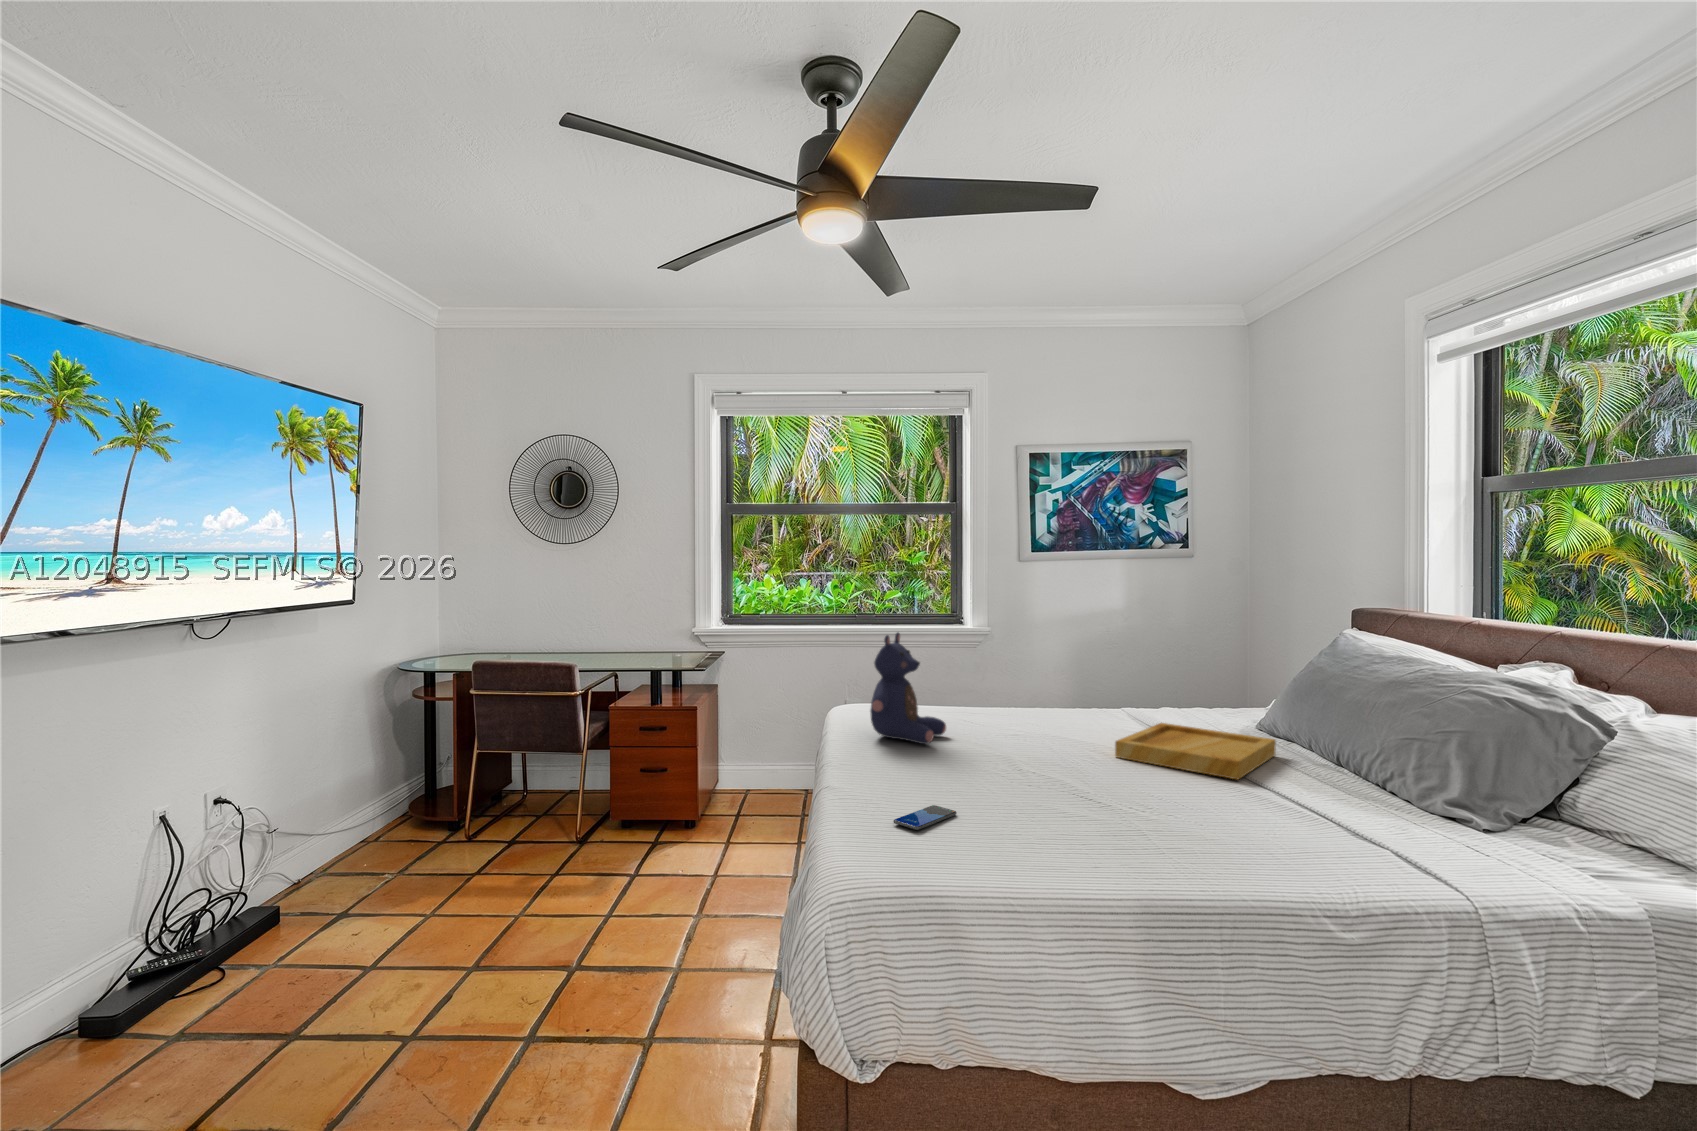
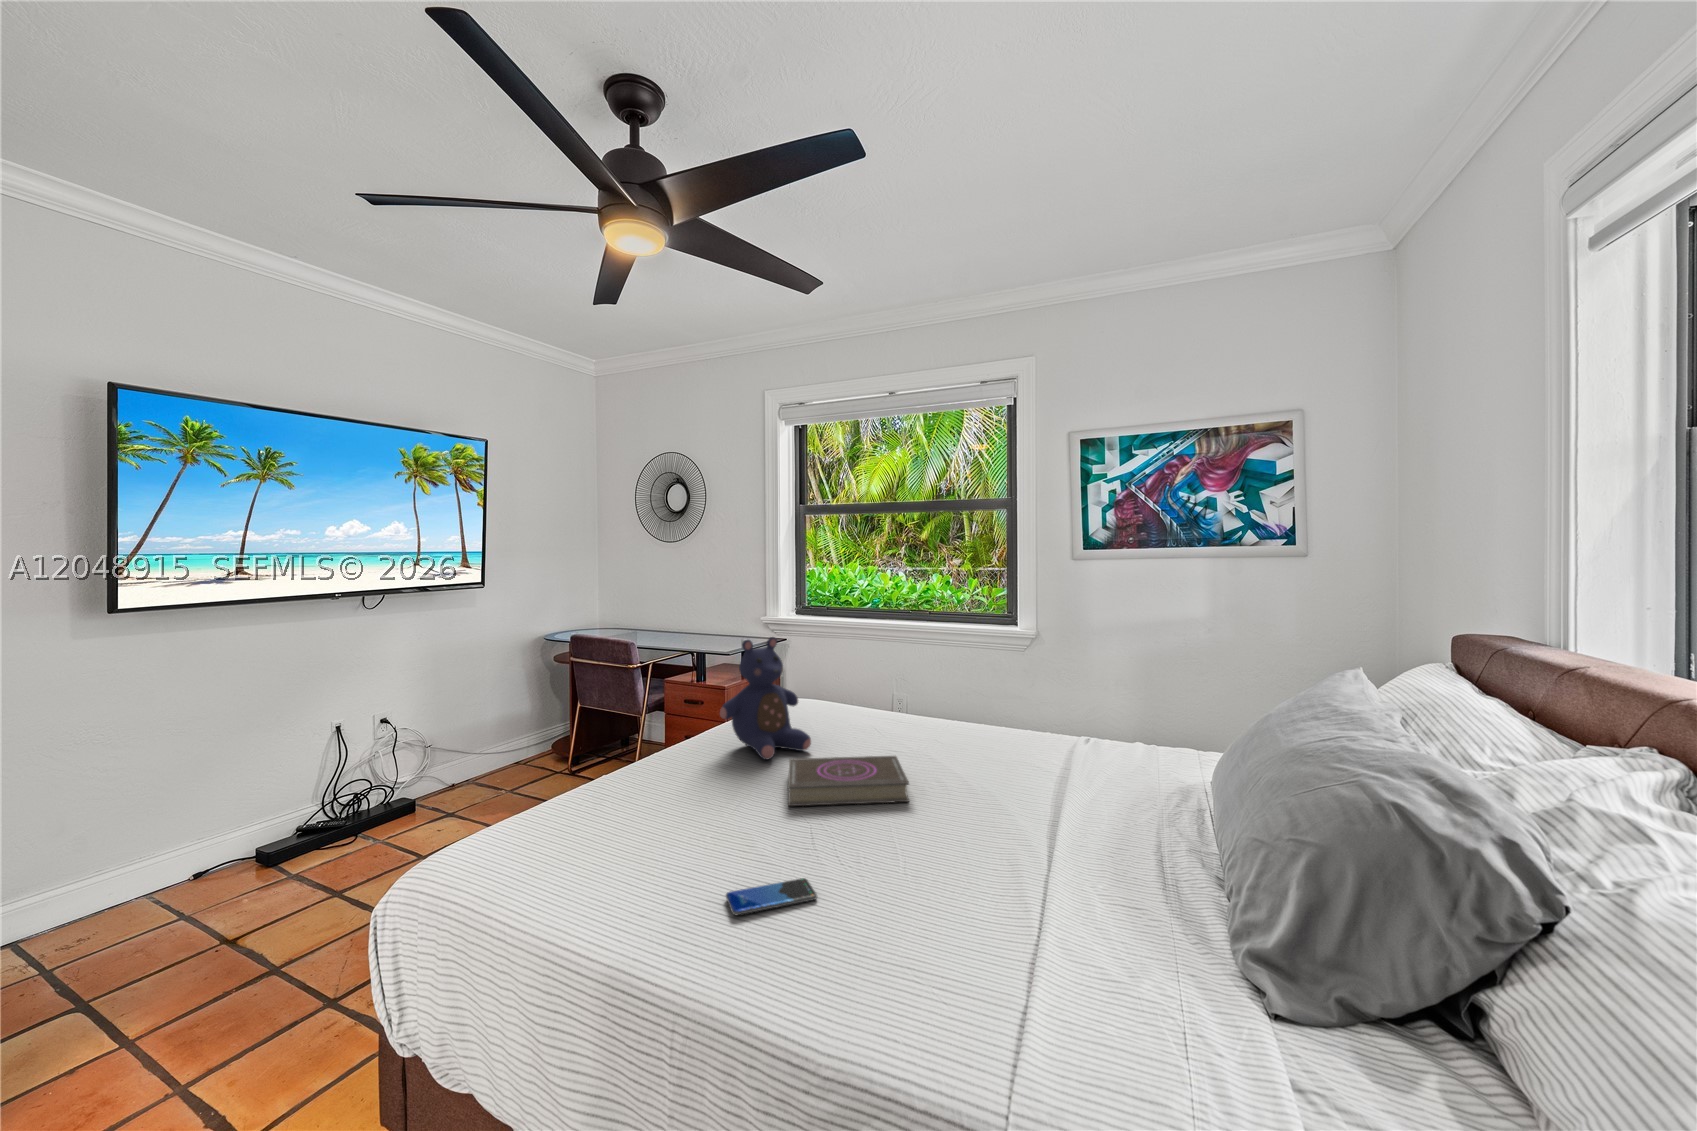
tray: present [1115,723,1276,779] -> none [935,771,1160,876]
book: none [967,726,1090,769] -> present [788,756,909,806]
smartphone: present [893,805,957,830] -> present [726,878,817,915]

